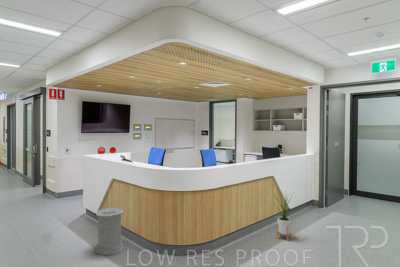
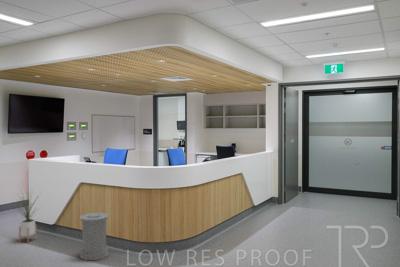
house plant: present [277,192,292,241] -> present [19,200,37,241]

